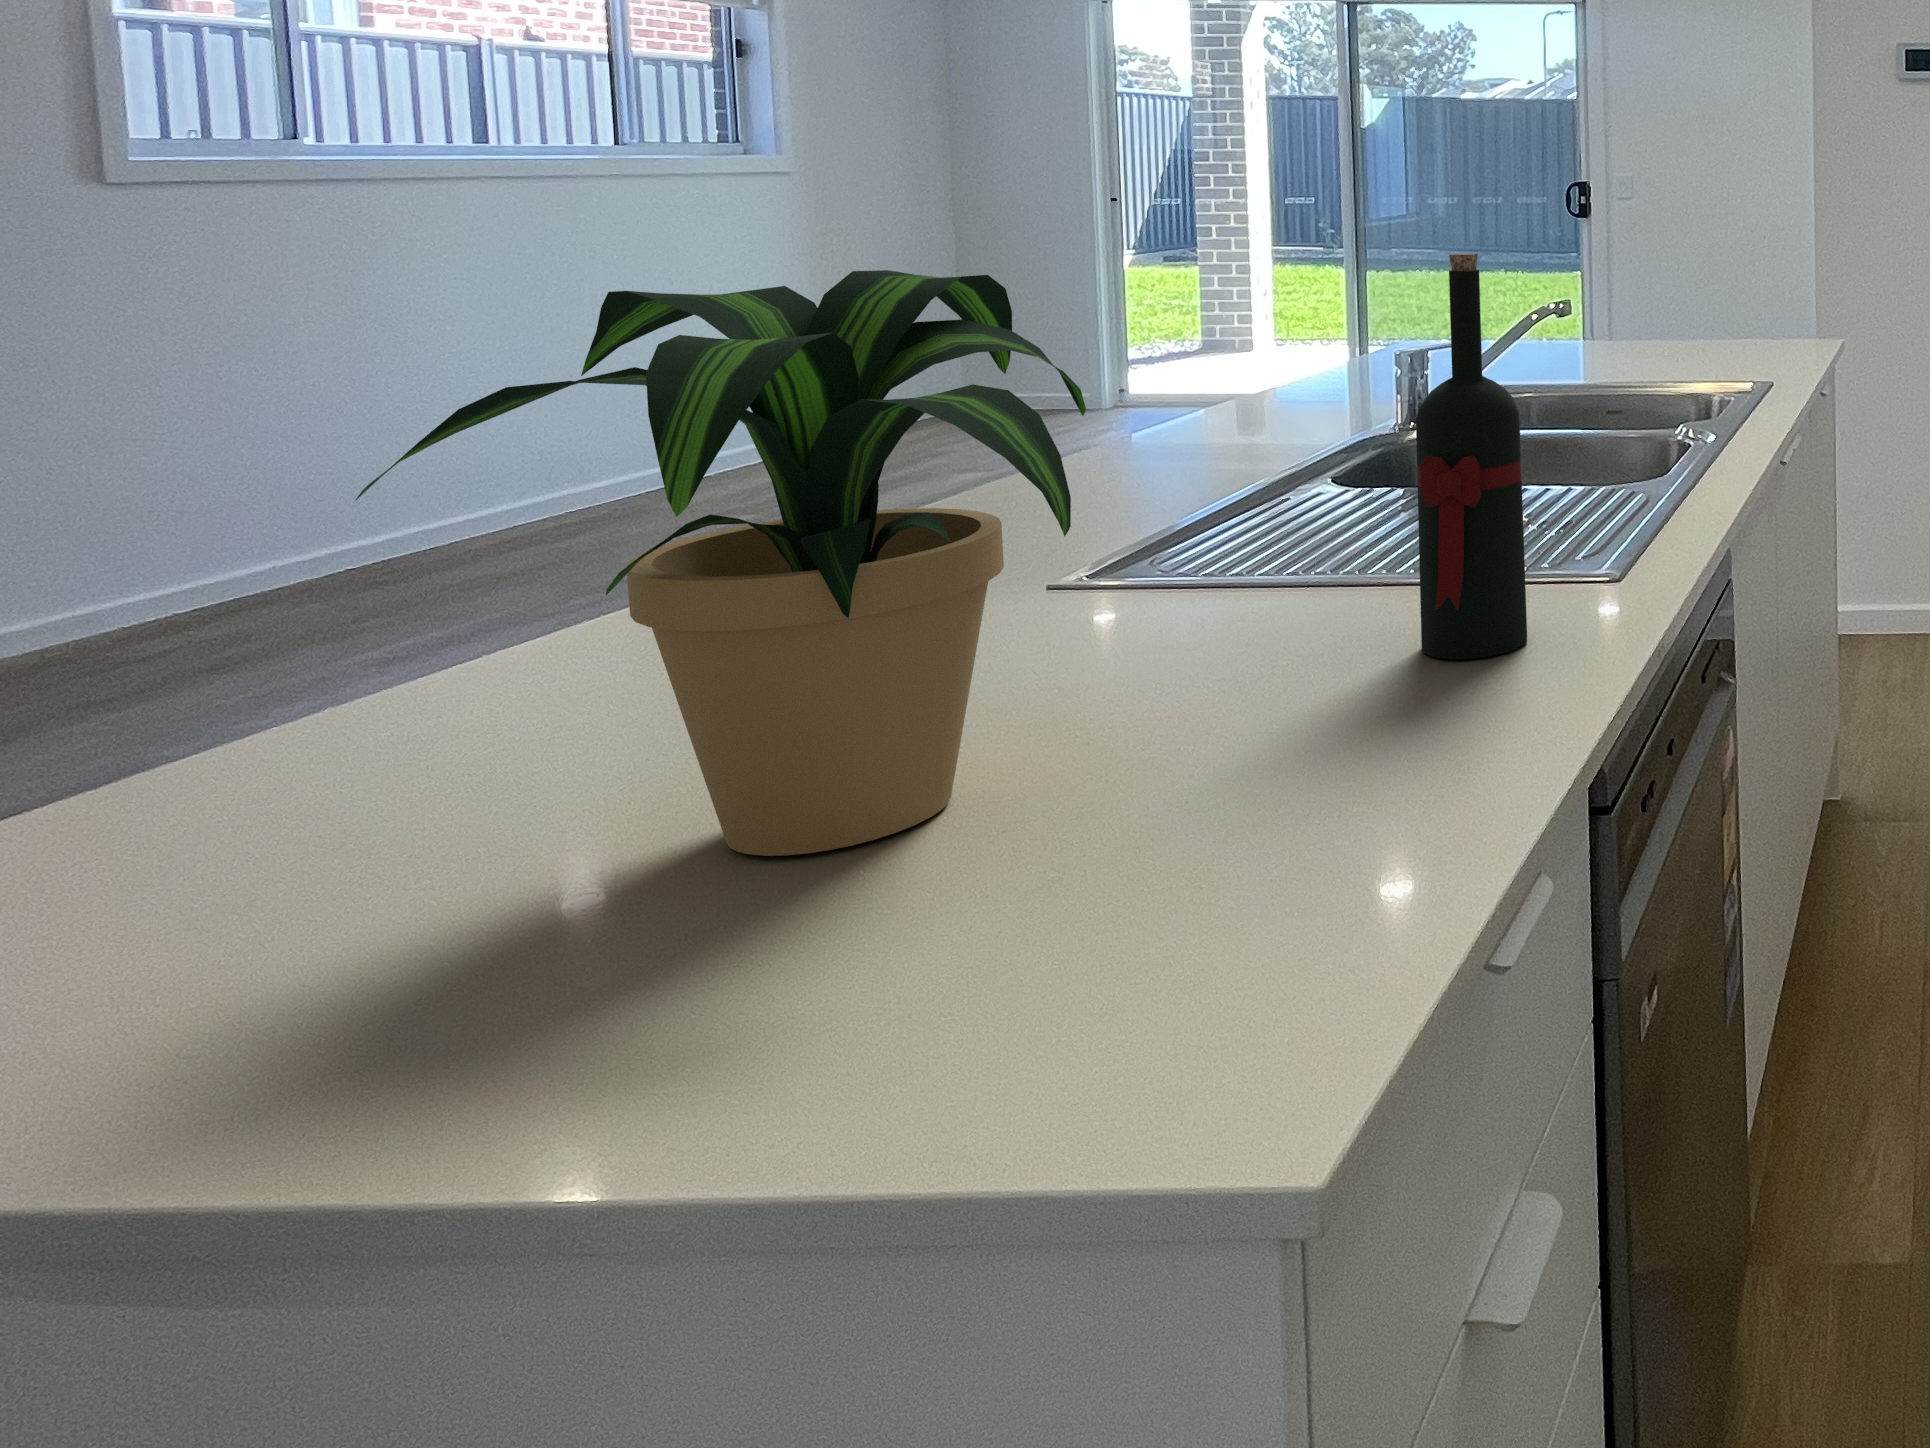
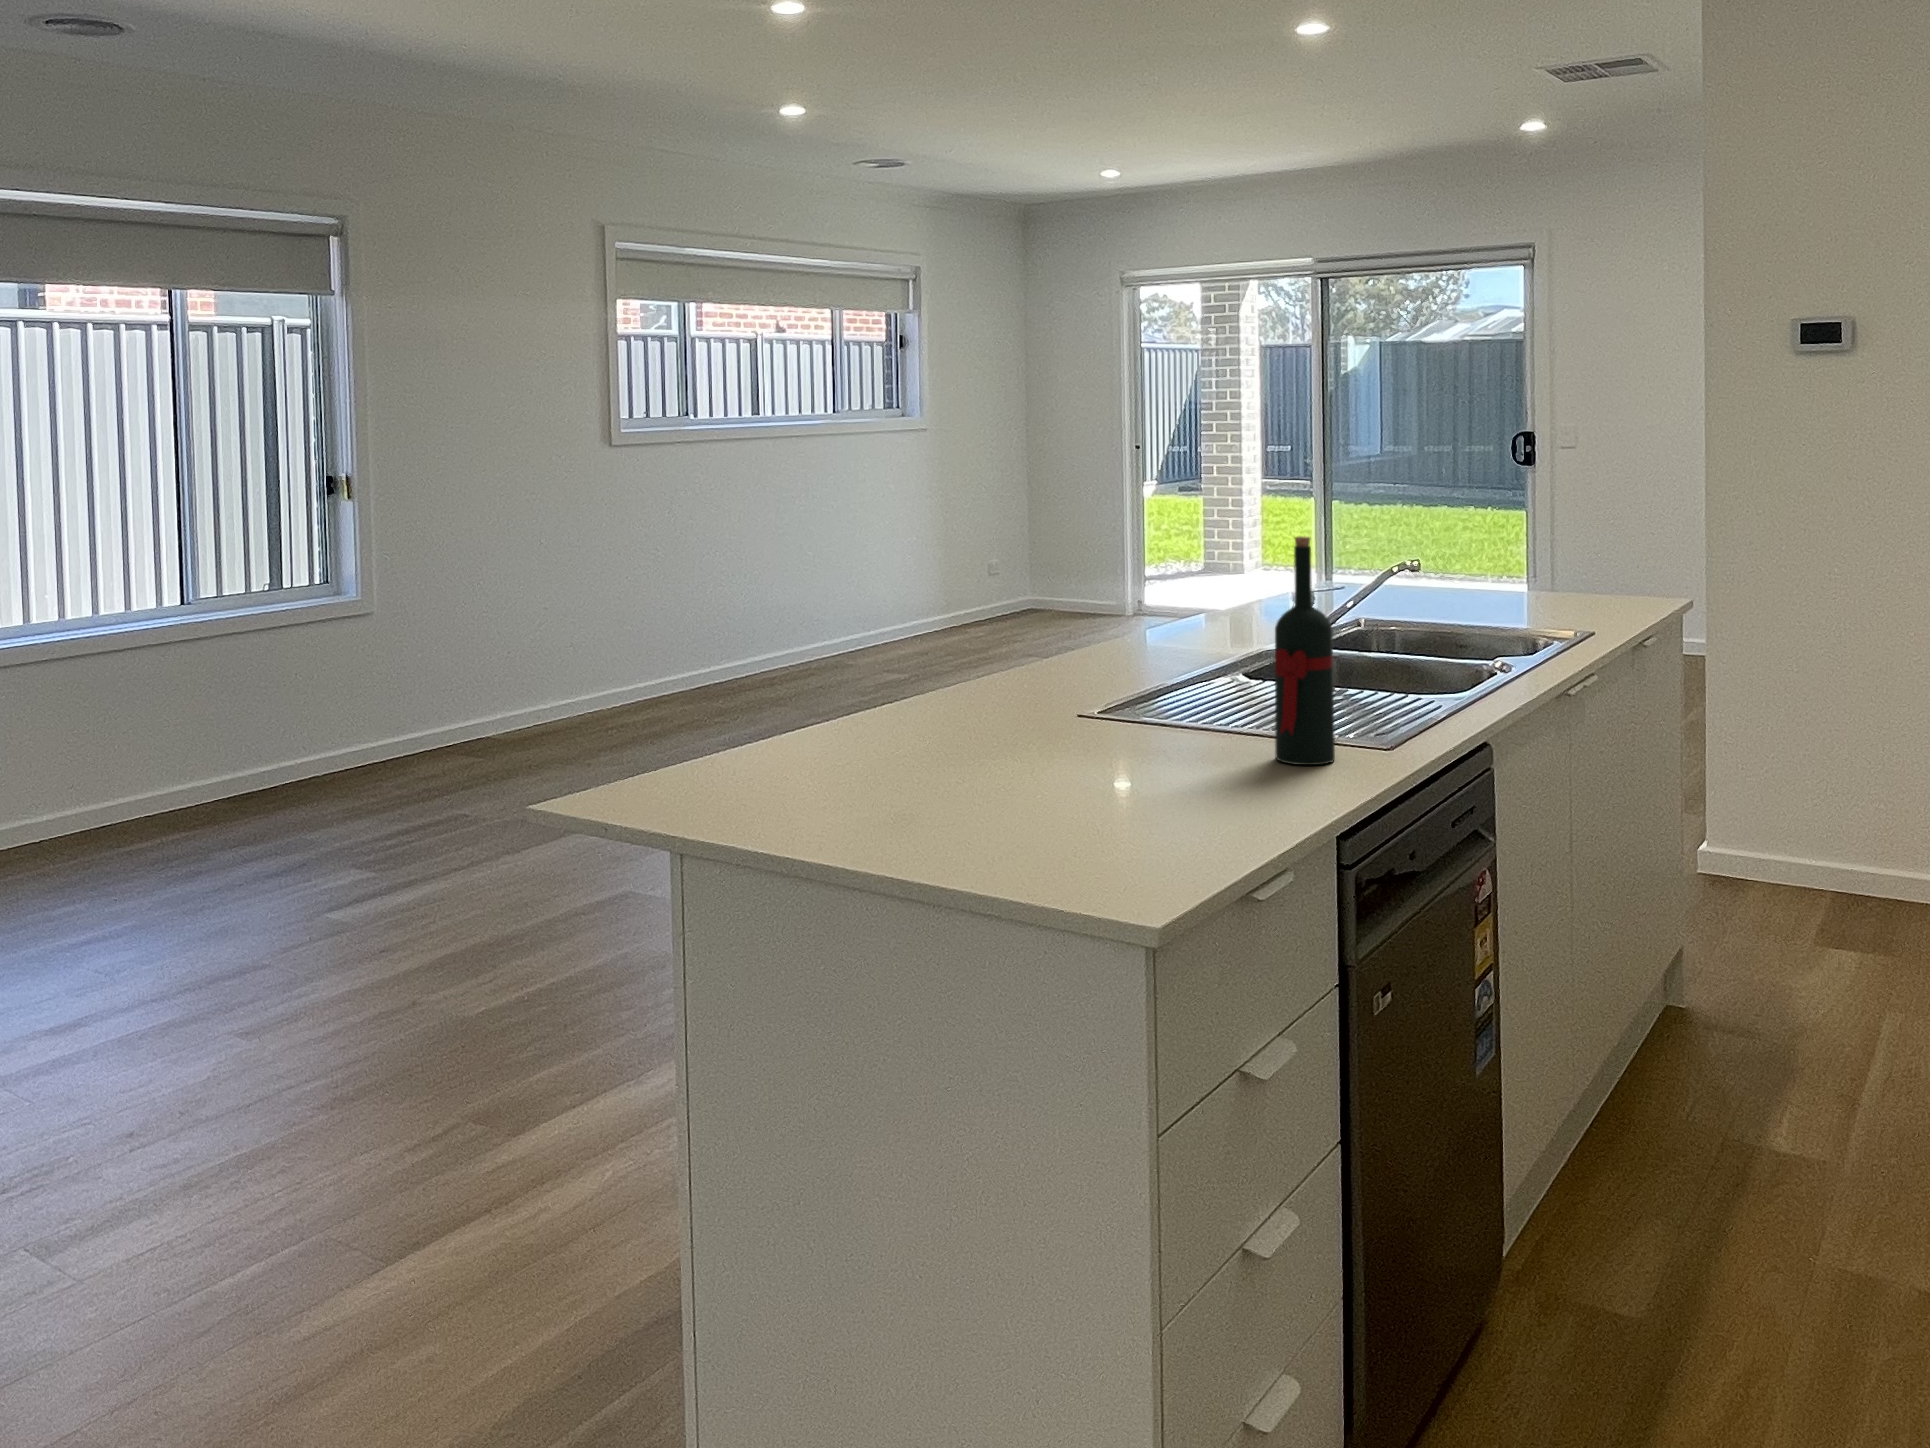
potted plant: present [355,270,1086,856] -> none [876,540,1116,793]

